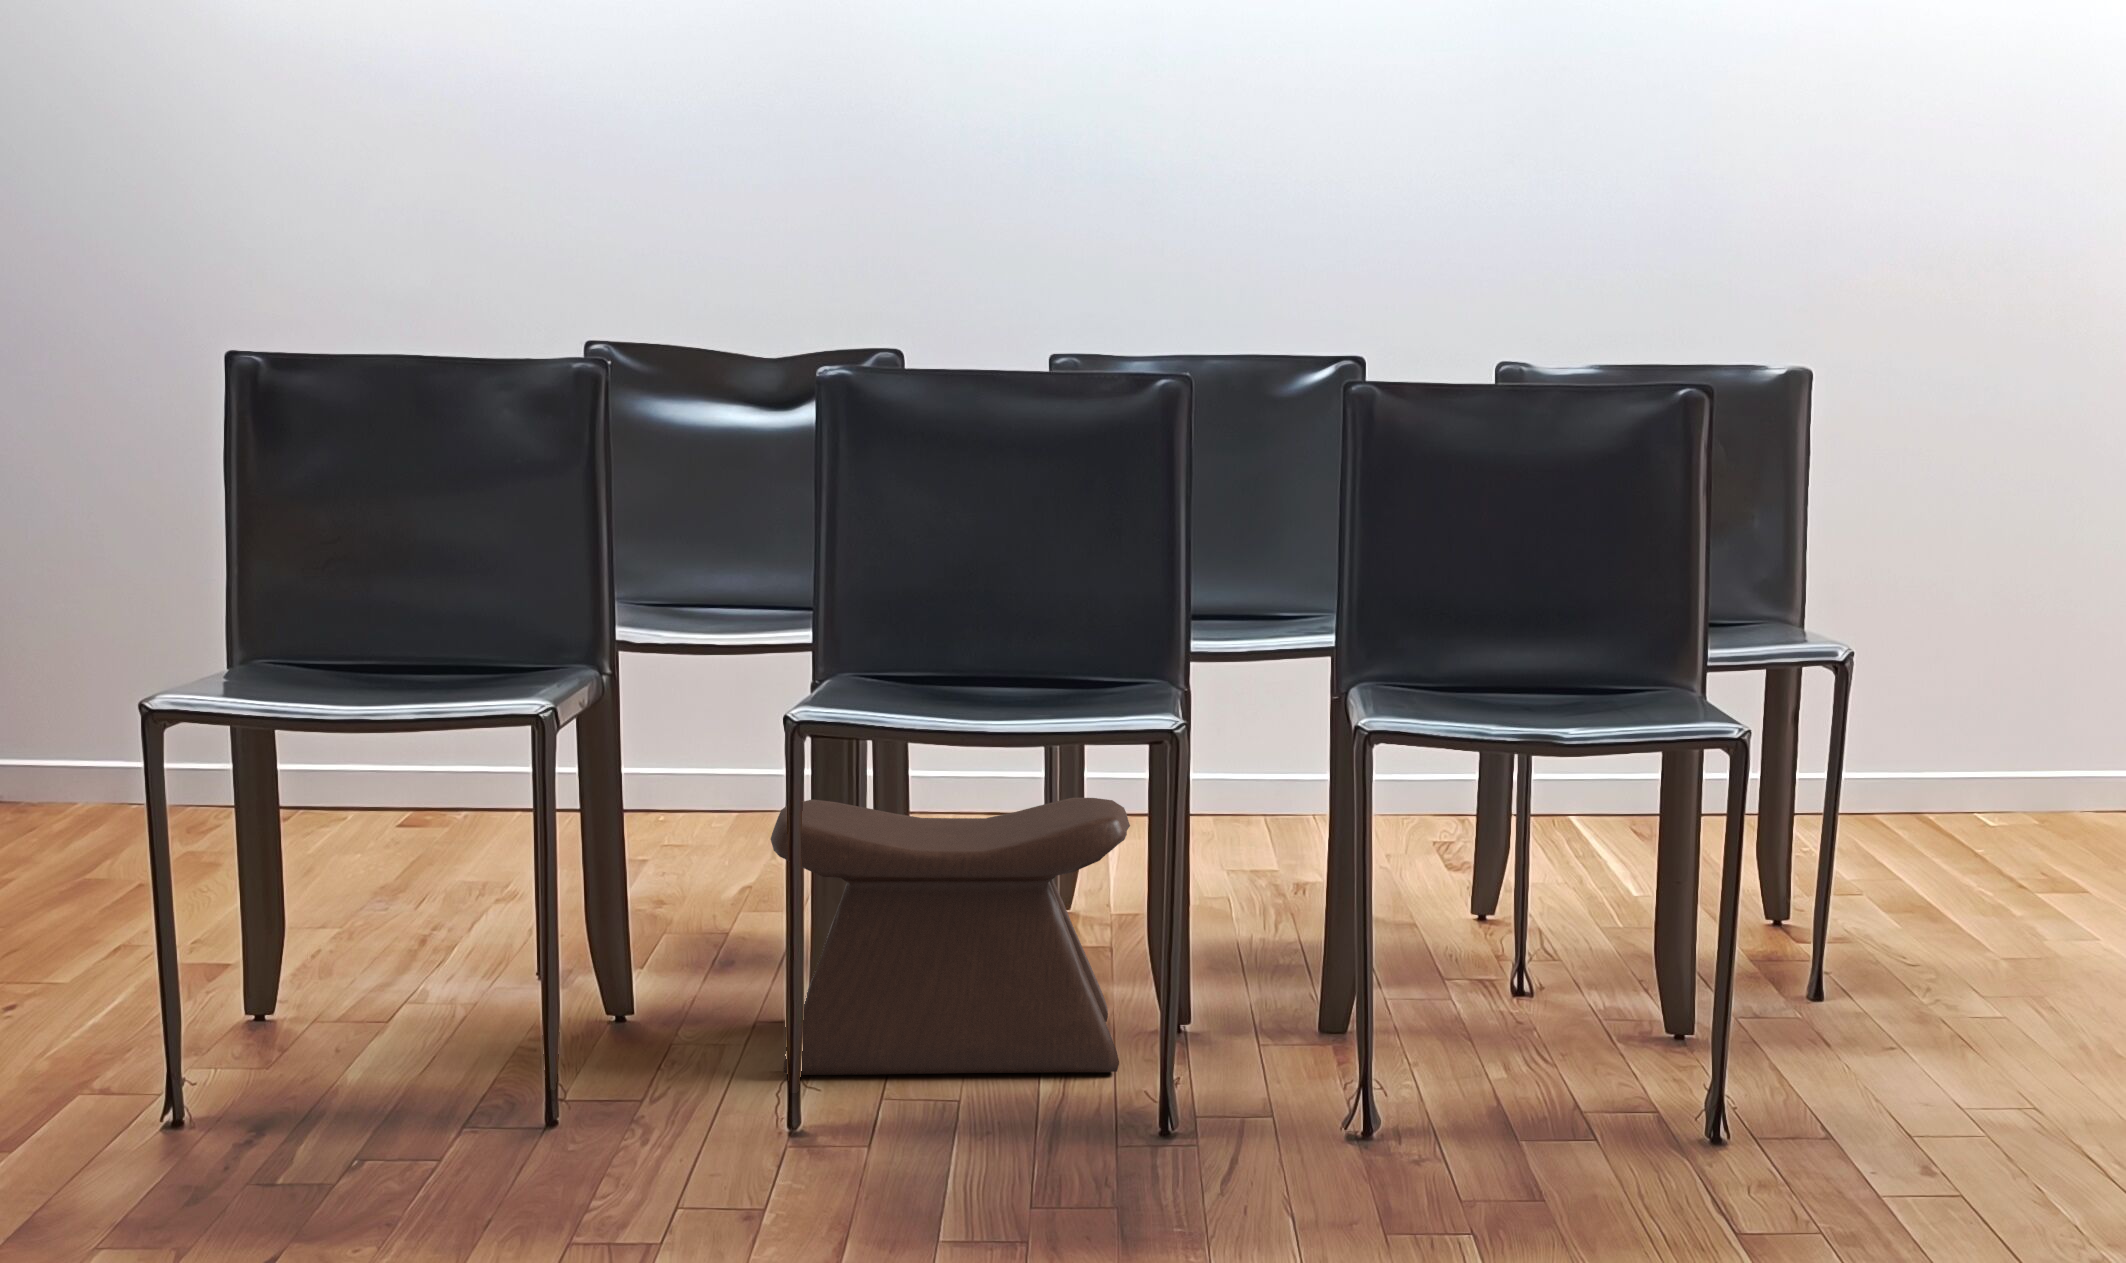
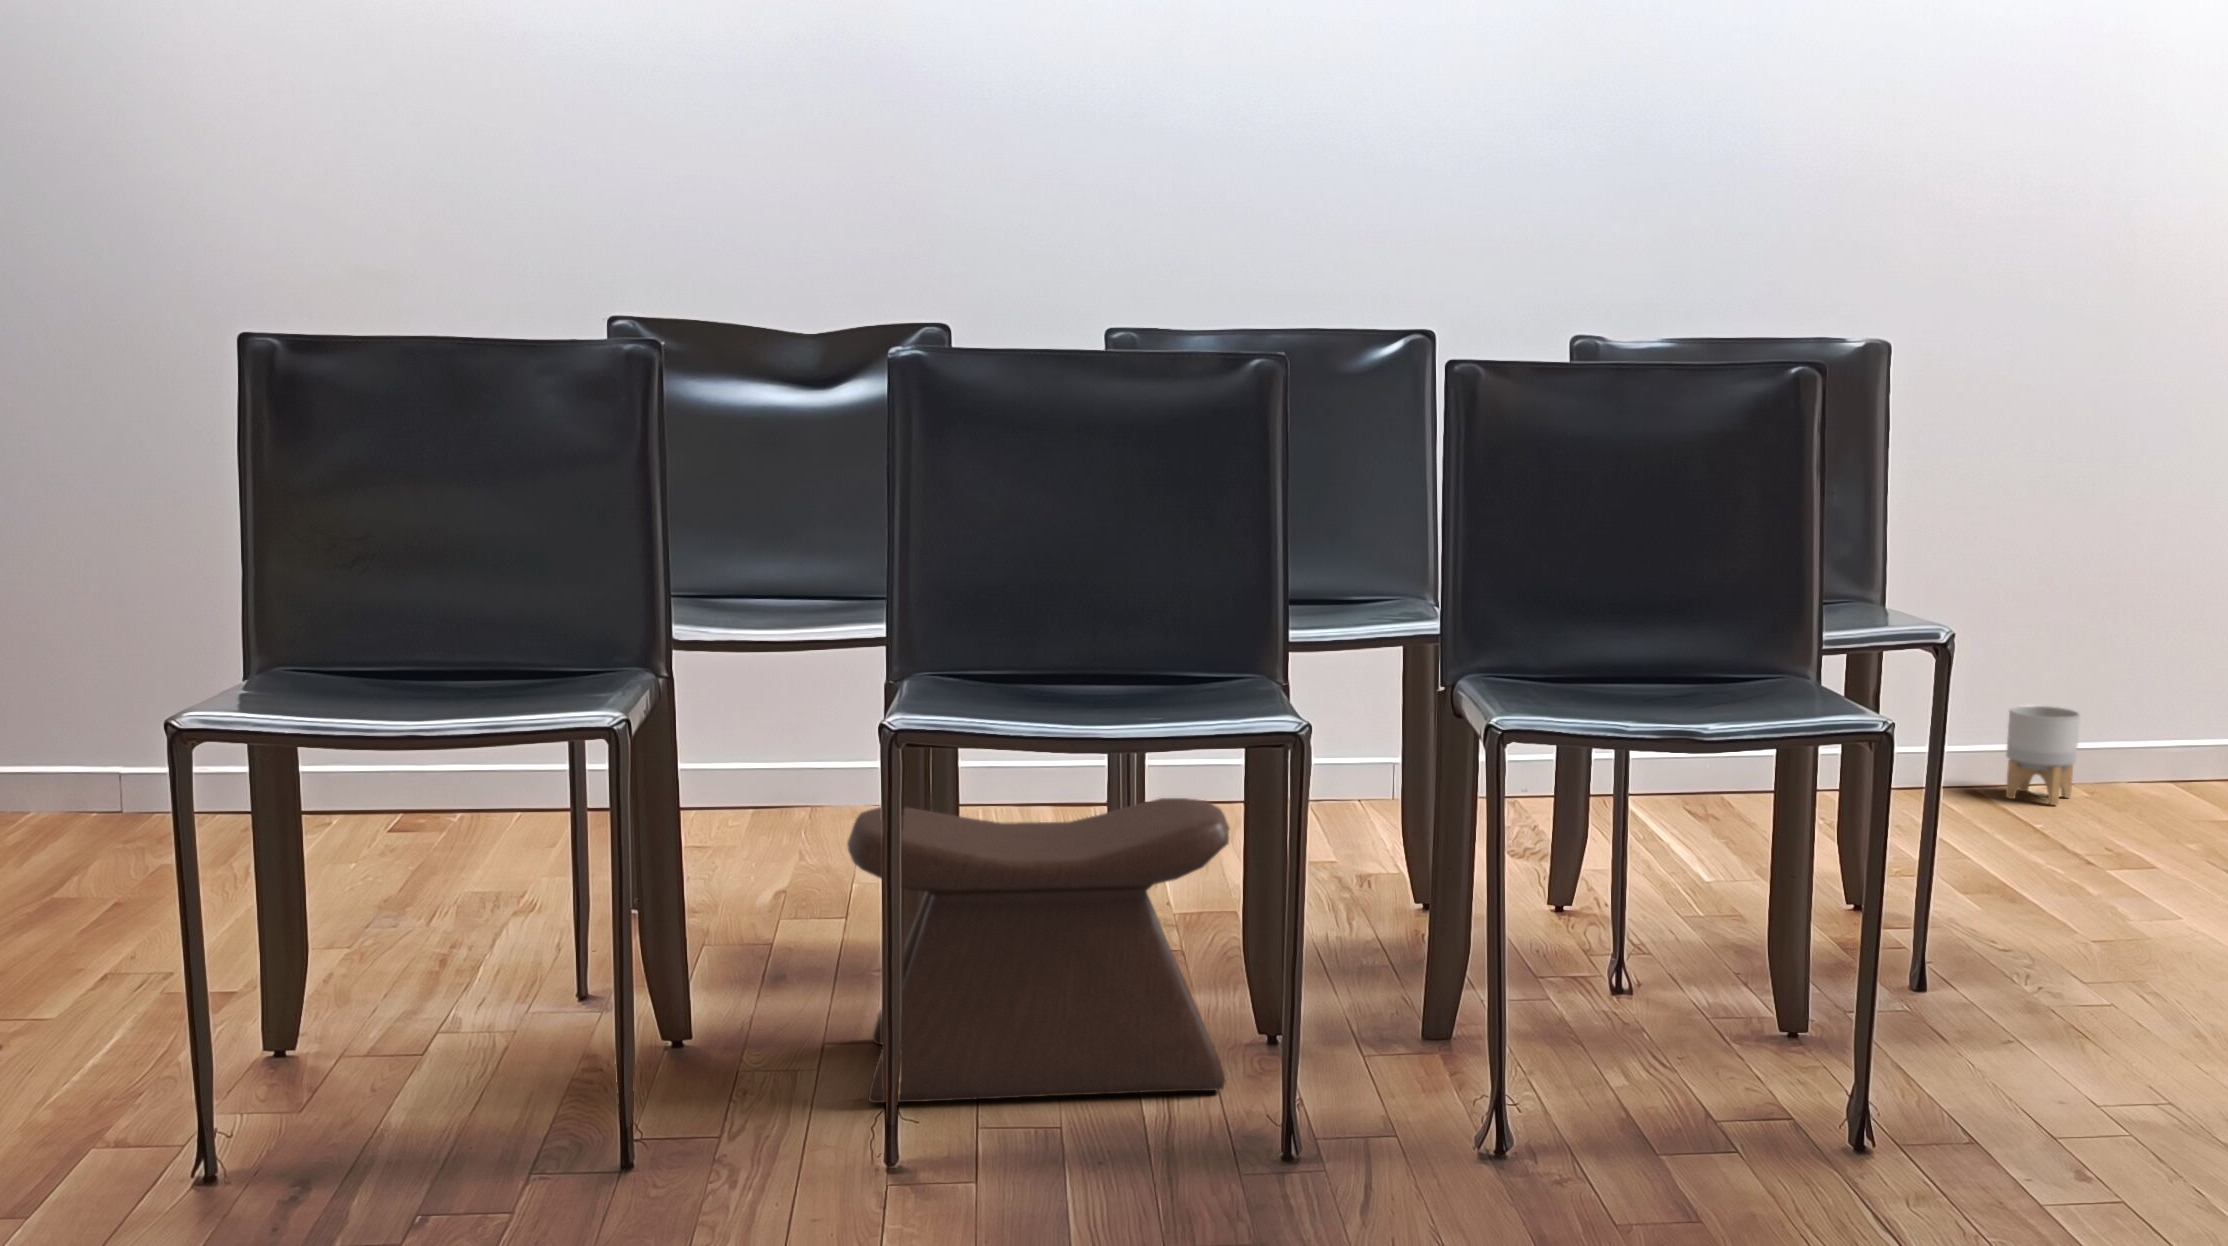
planter: none [1956,734,2029,832] -> present [2006,705,2080,805]

